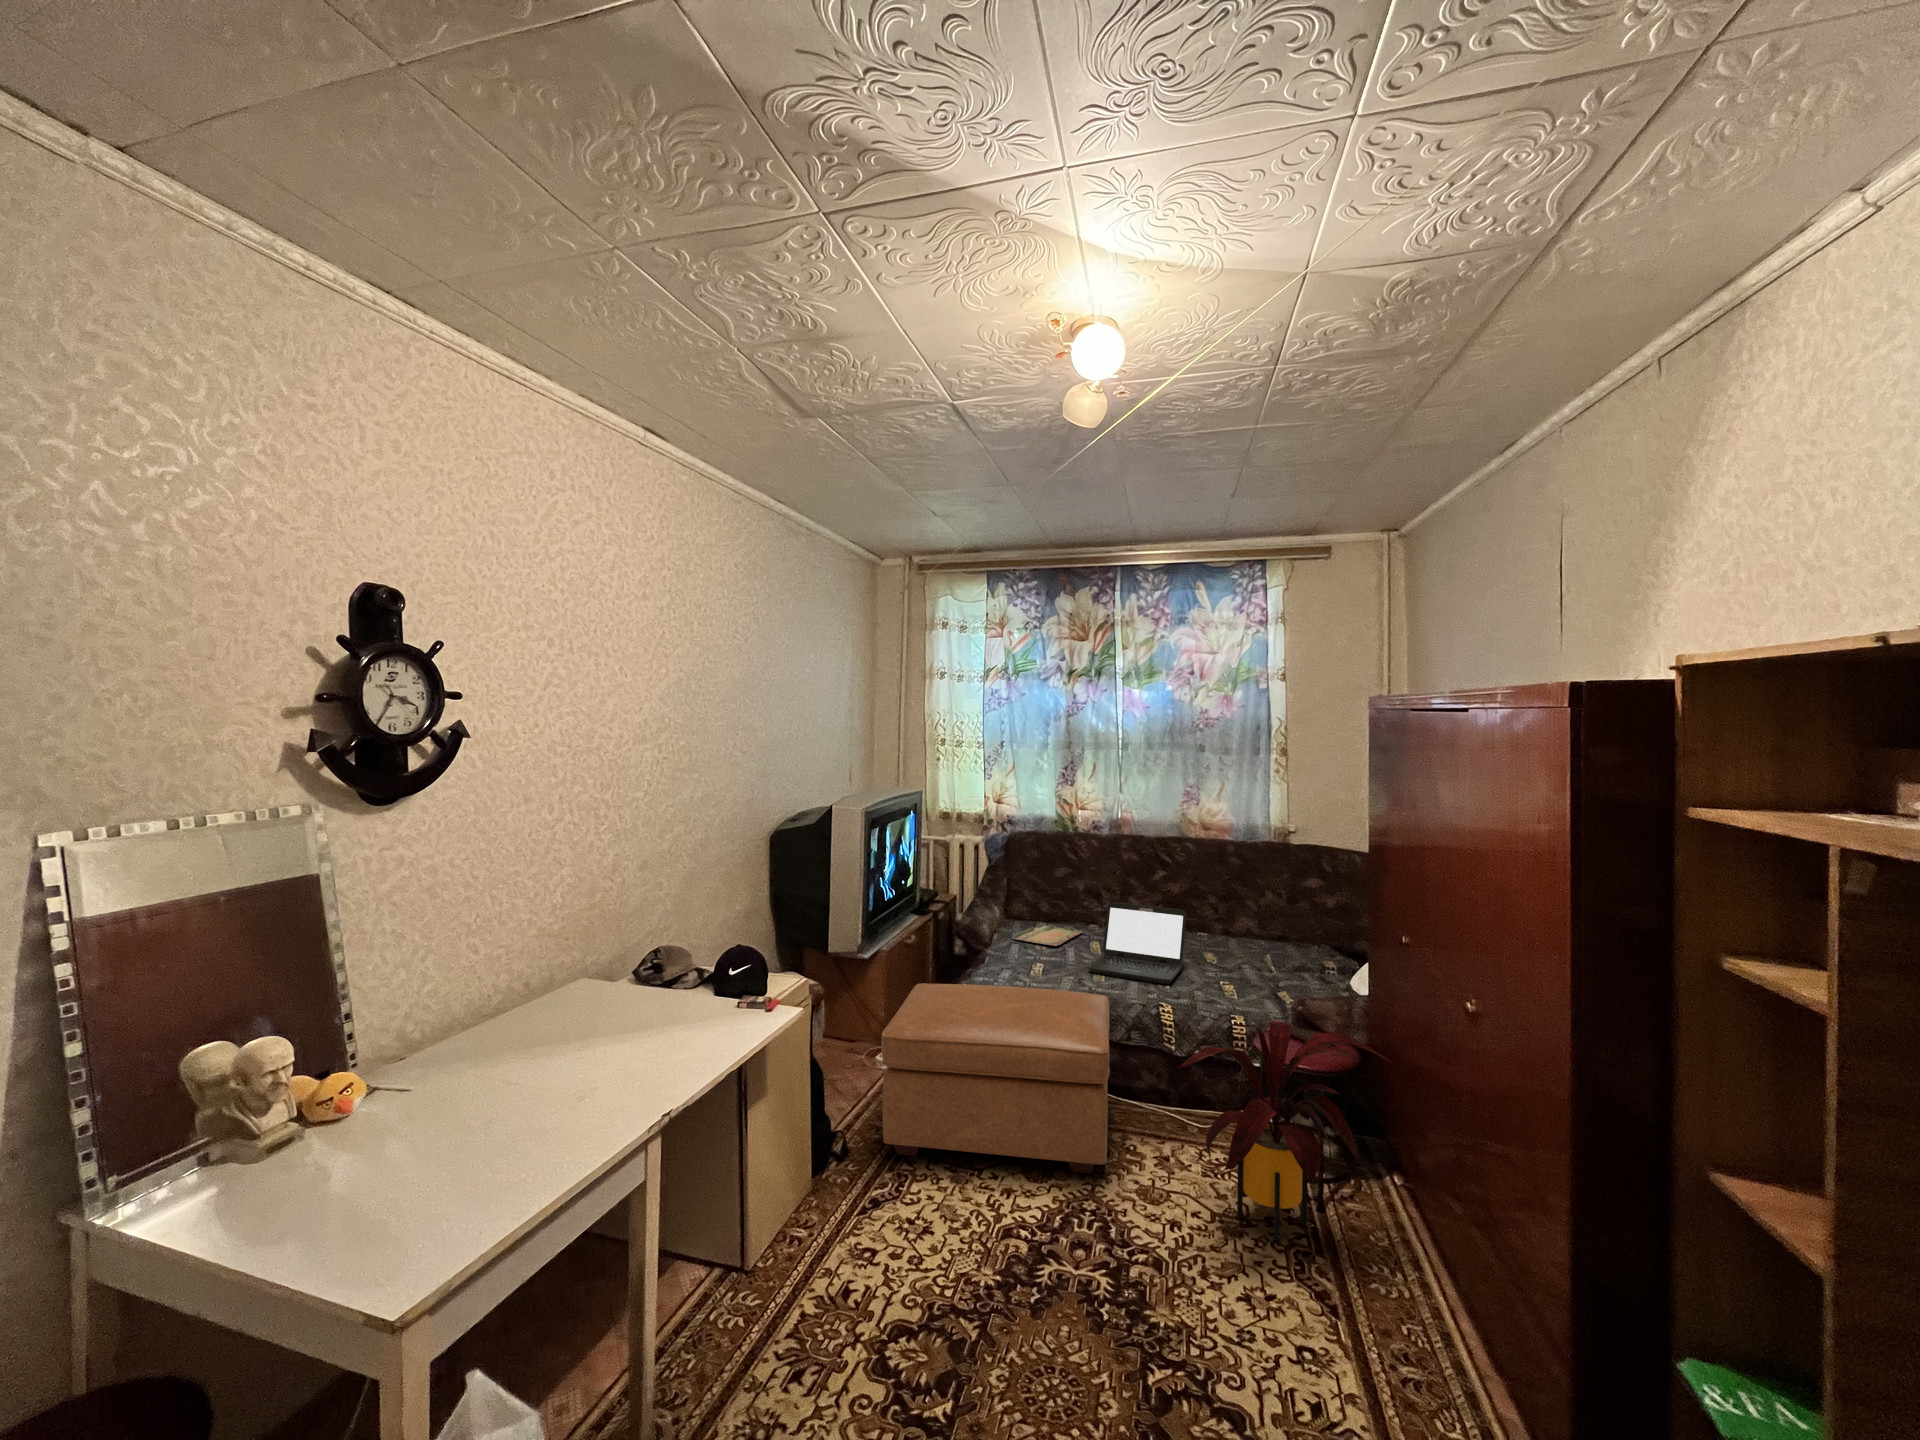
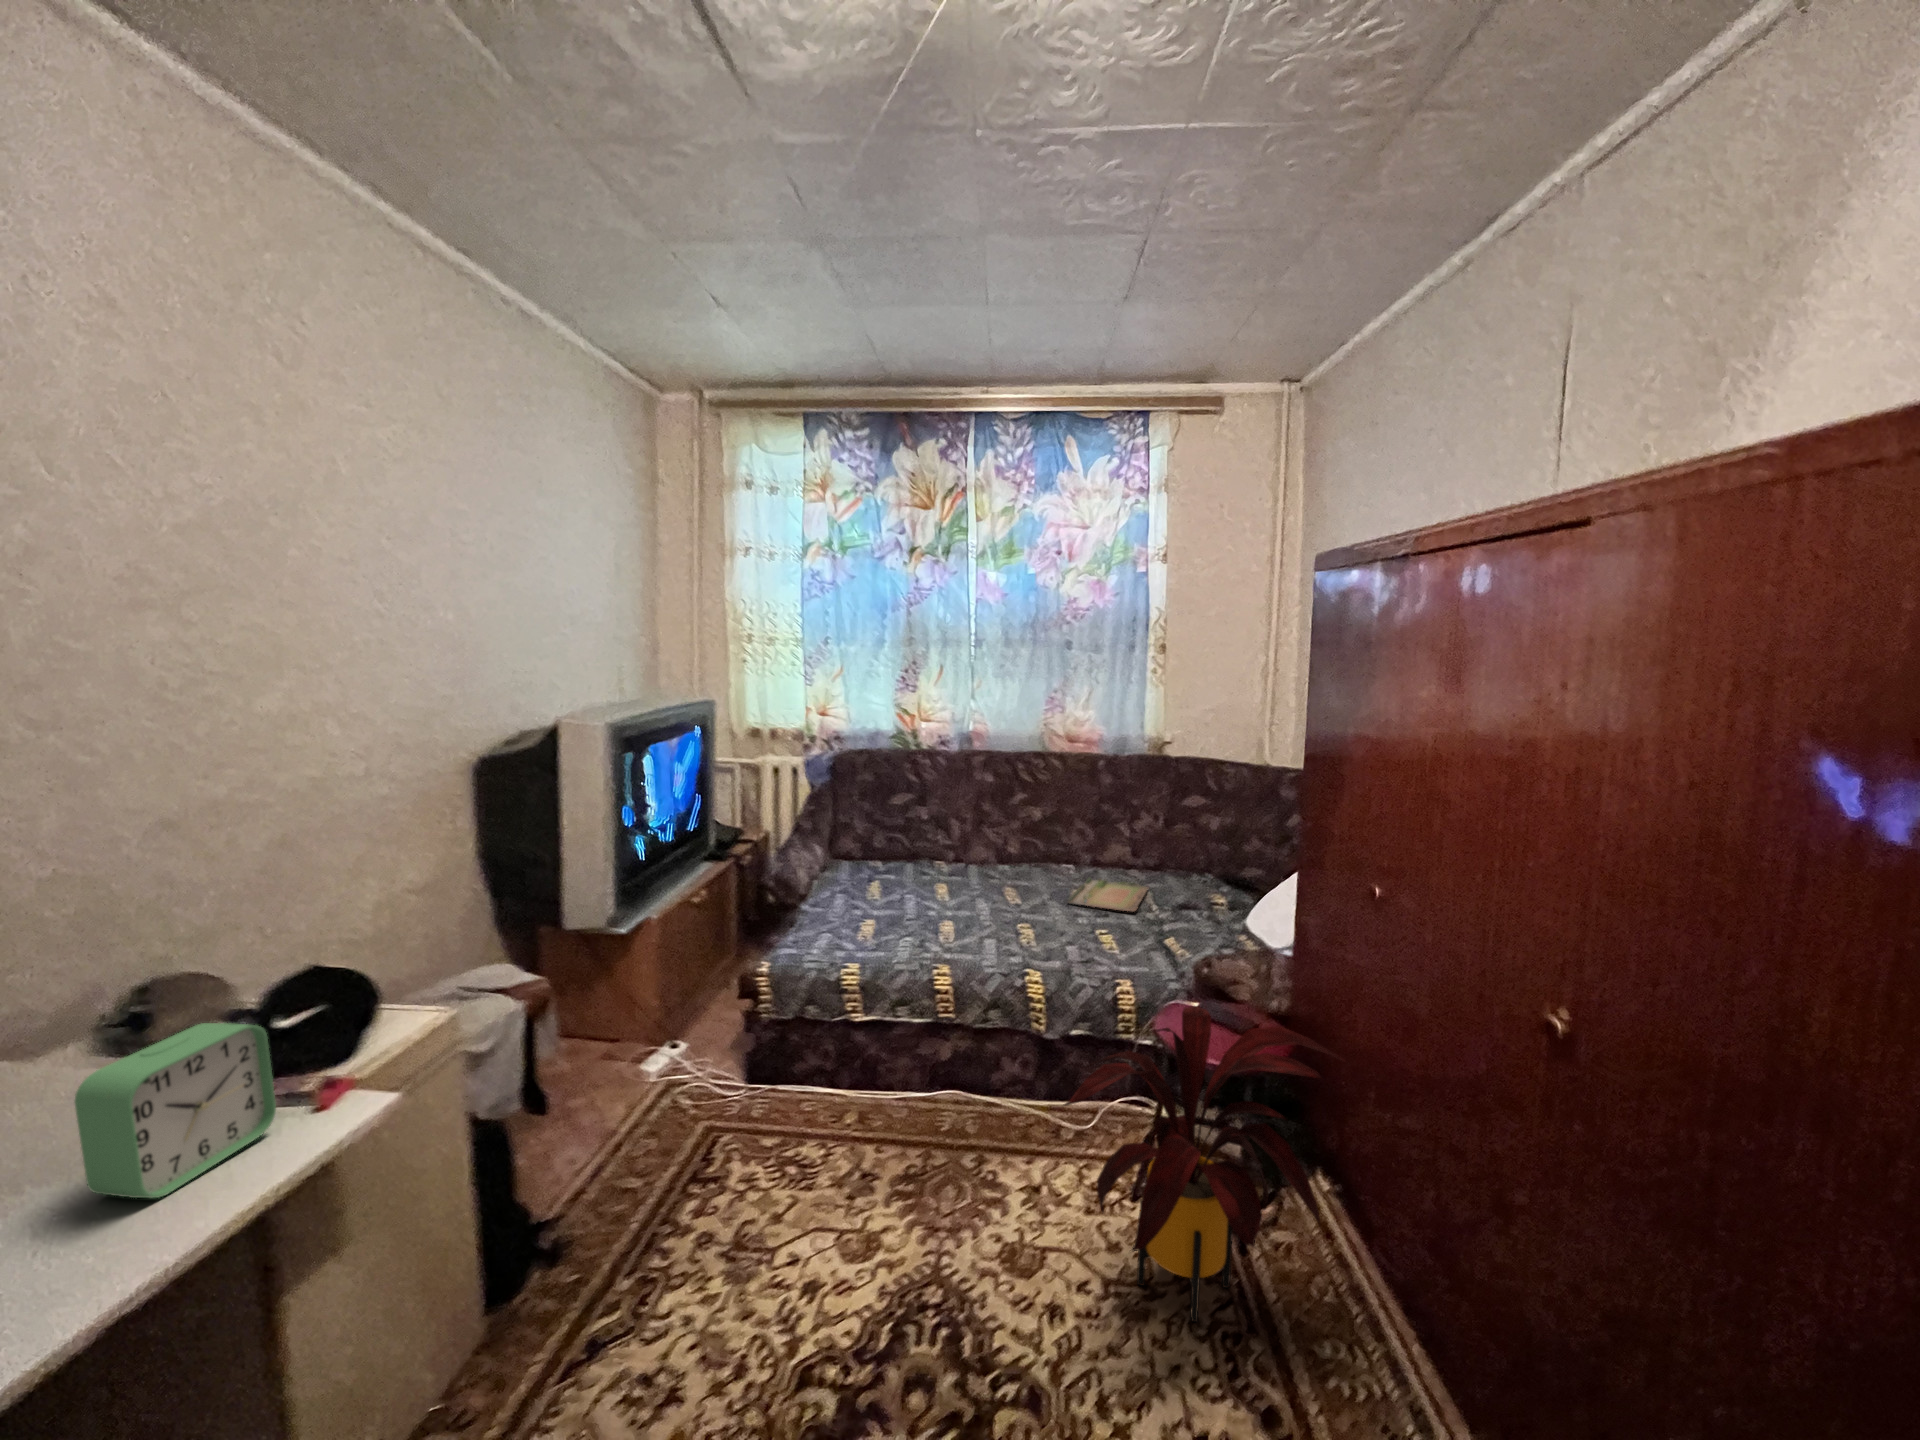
laptop: present [1089,902,1186,984] -> none [933,838,1055,943]
tray: present [1012,923,1082,946] -> present [1068,878,1147,911]
alarm clock: none [686,957,750,1034] -> present [75,1023,276,1198]
ottoman: present [881,983,1110,1174] -> none [621,967,960,1232]

